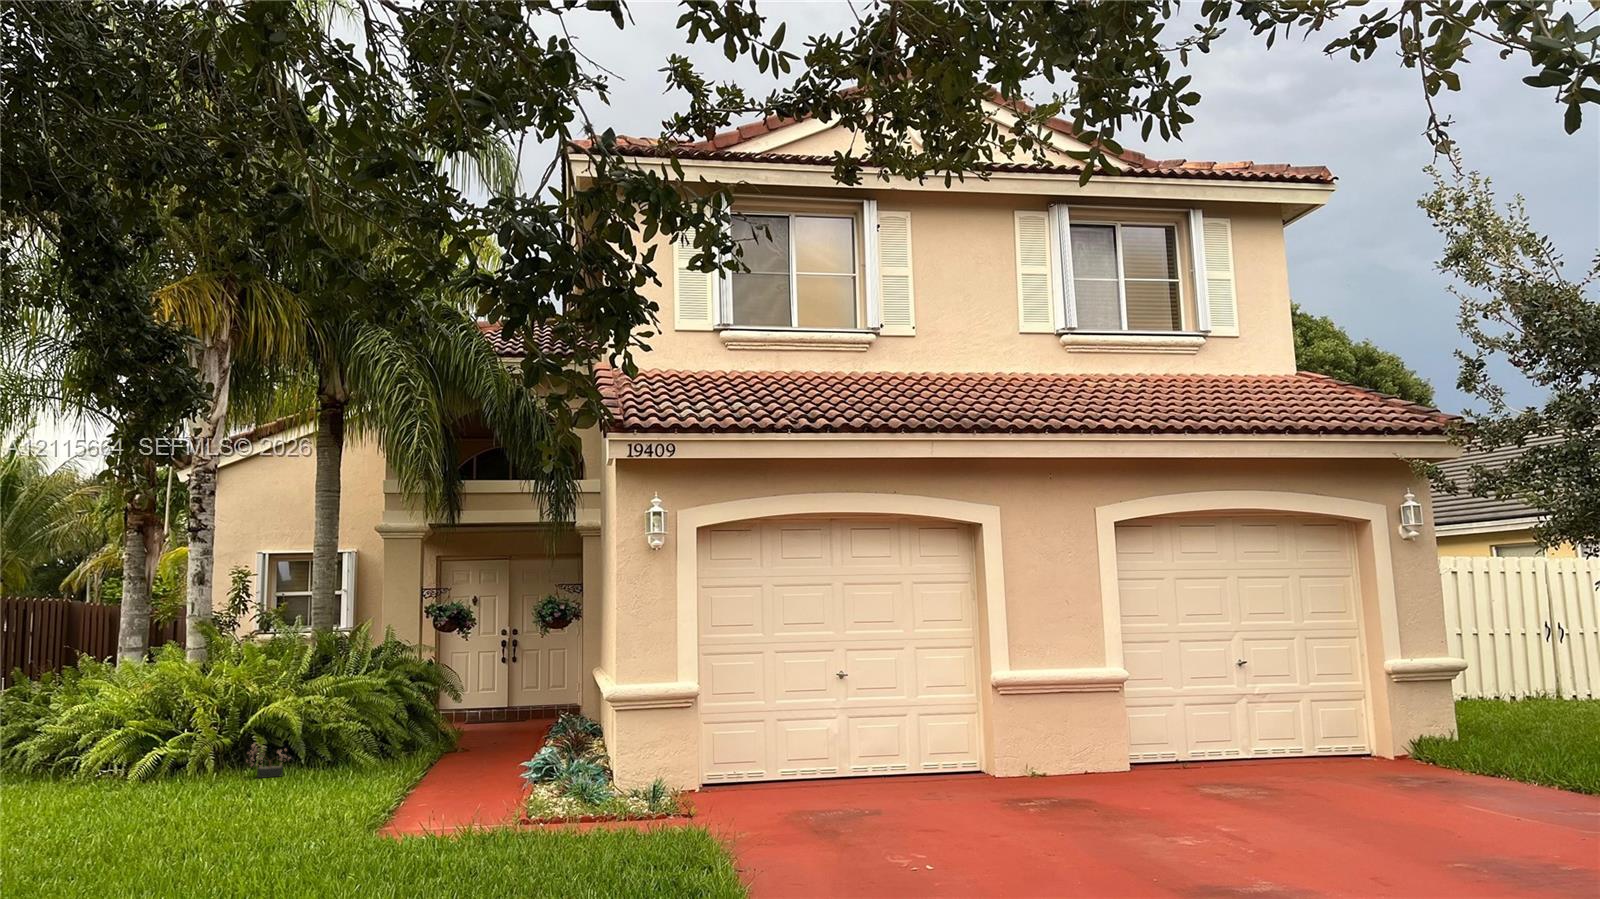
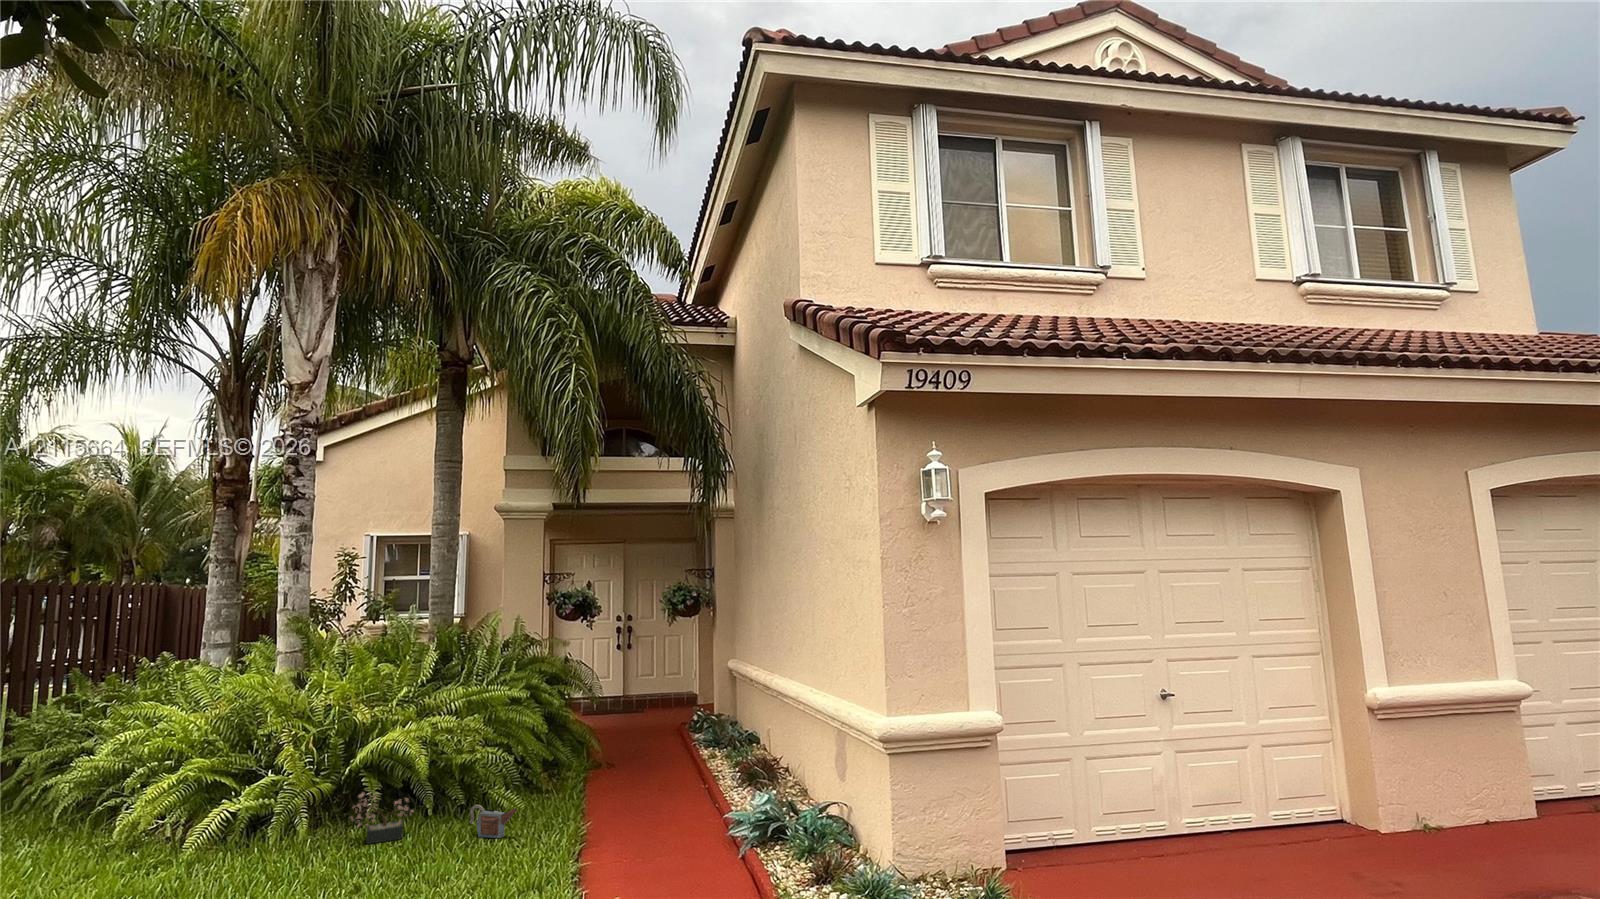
watering can: none [332,757,367,780] -> present [469,805,517,838]

